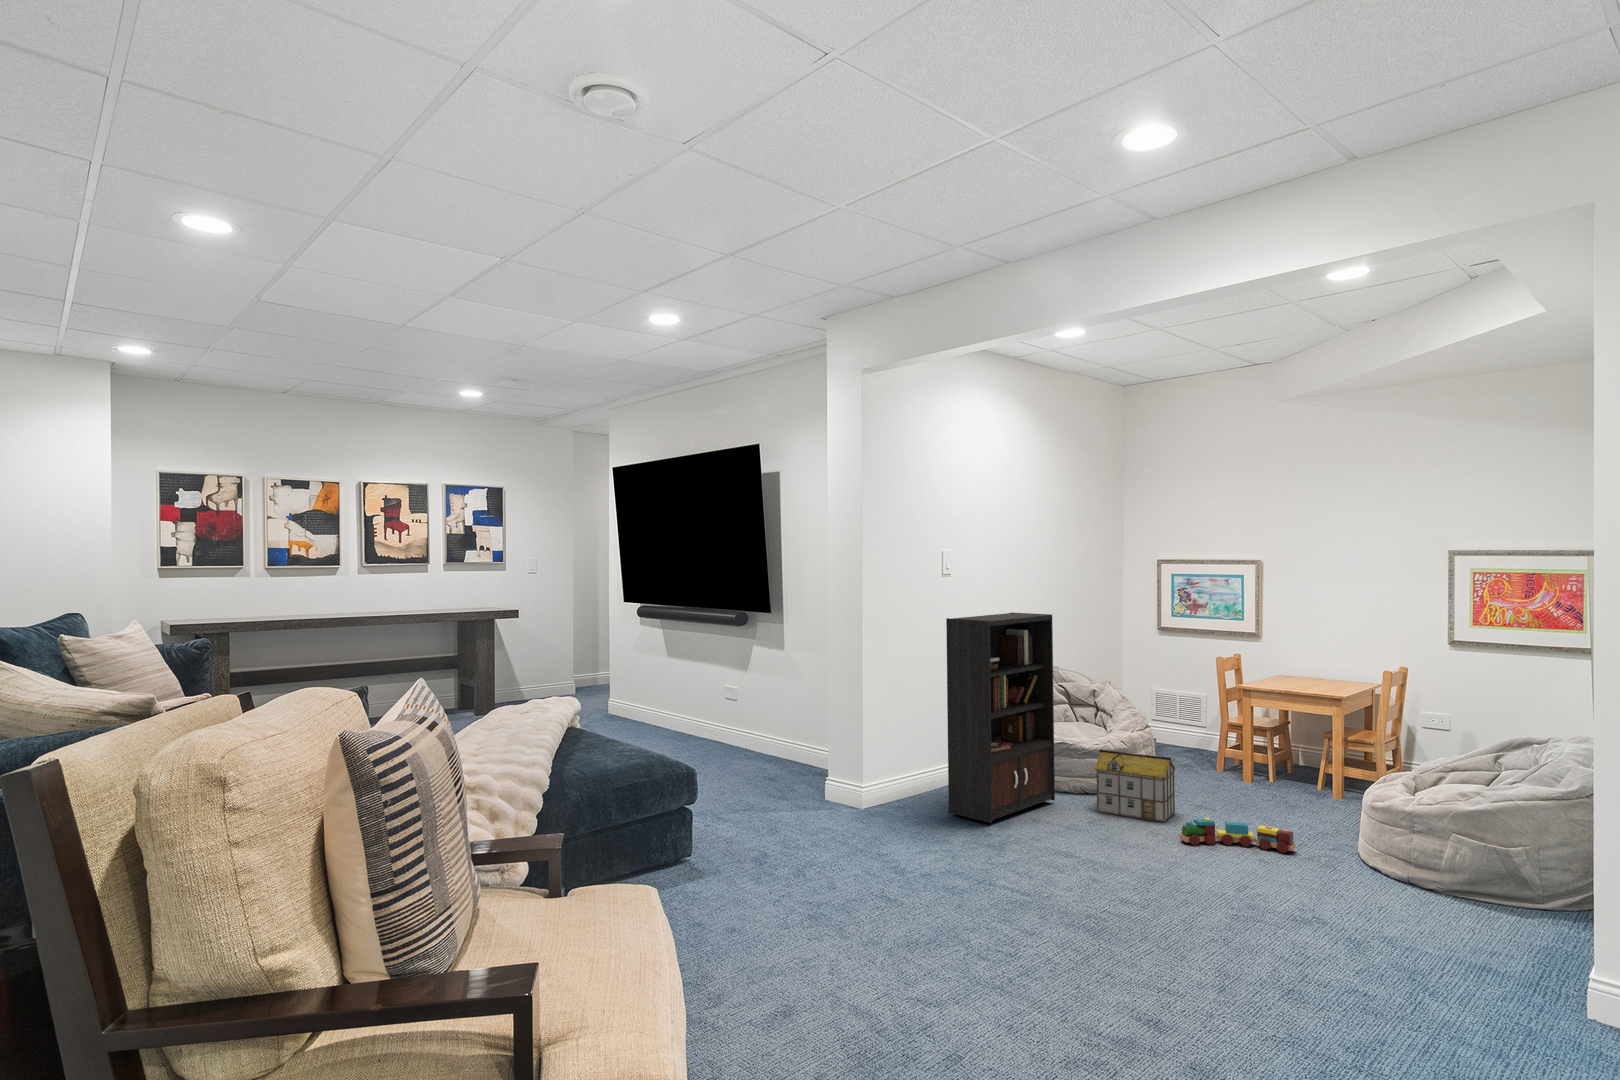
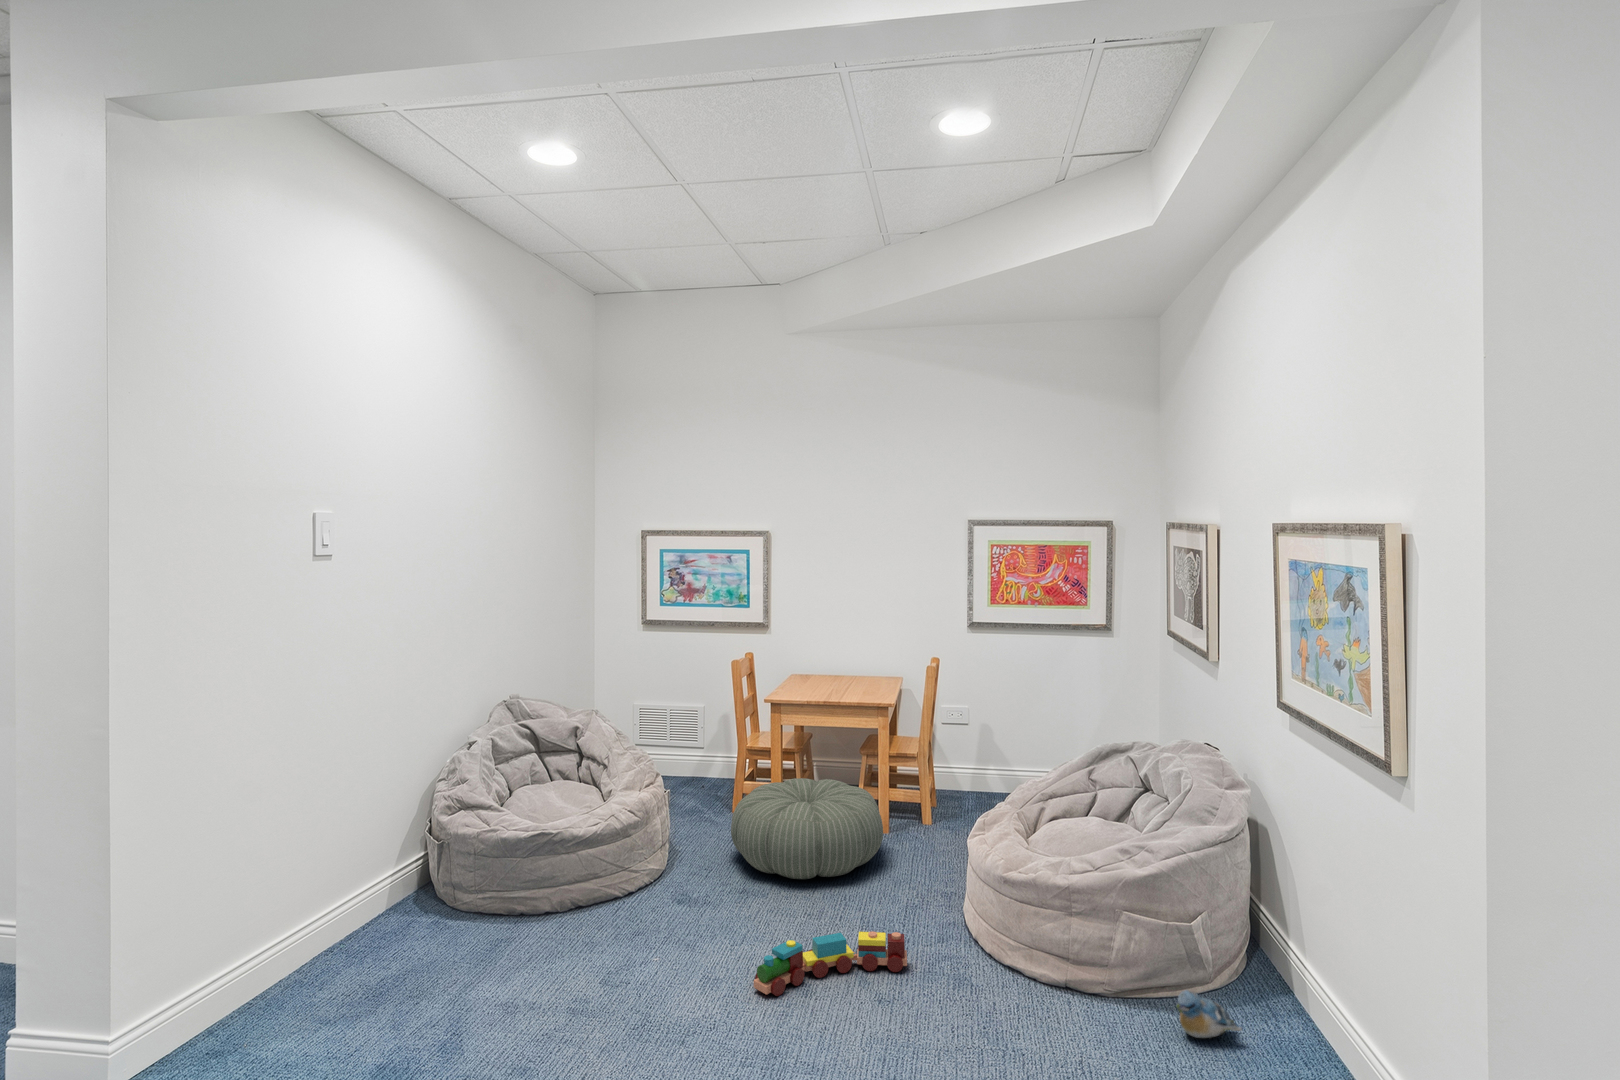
bookcase: present [946,613,1055,823] -> none [318,626,534,1058]
pouf: none [1199,745,1323,811] -> present [731,778,883,879]
toy house: present [1095,749,1175,822] -> none [604,840,720,950]
plush toy: none [1473,883,1531,920] -> present [1177,990,1242,1038]

